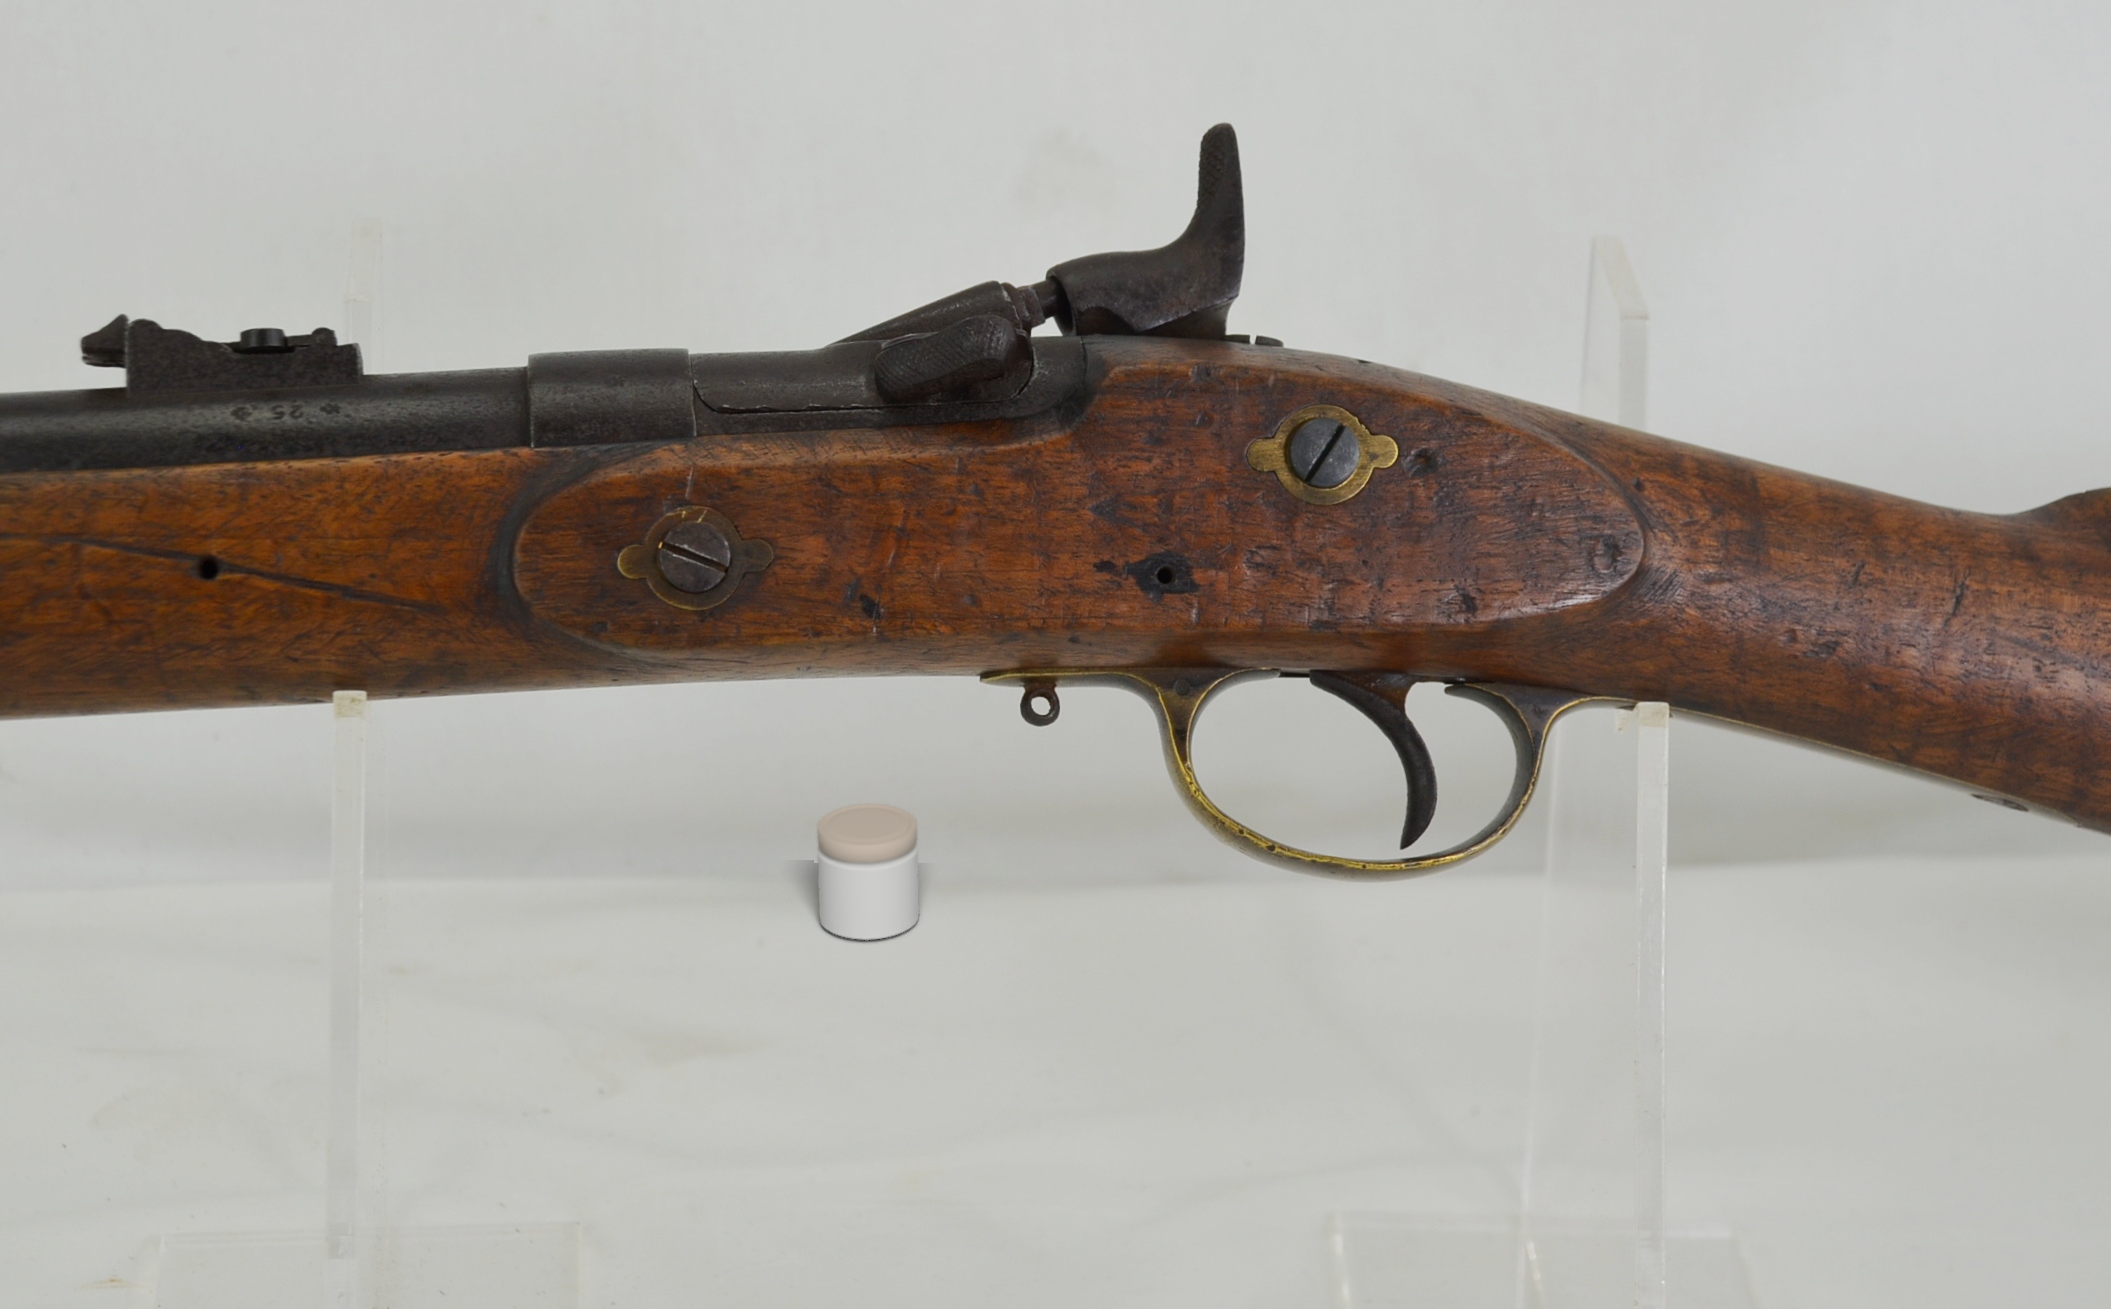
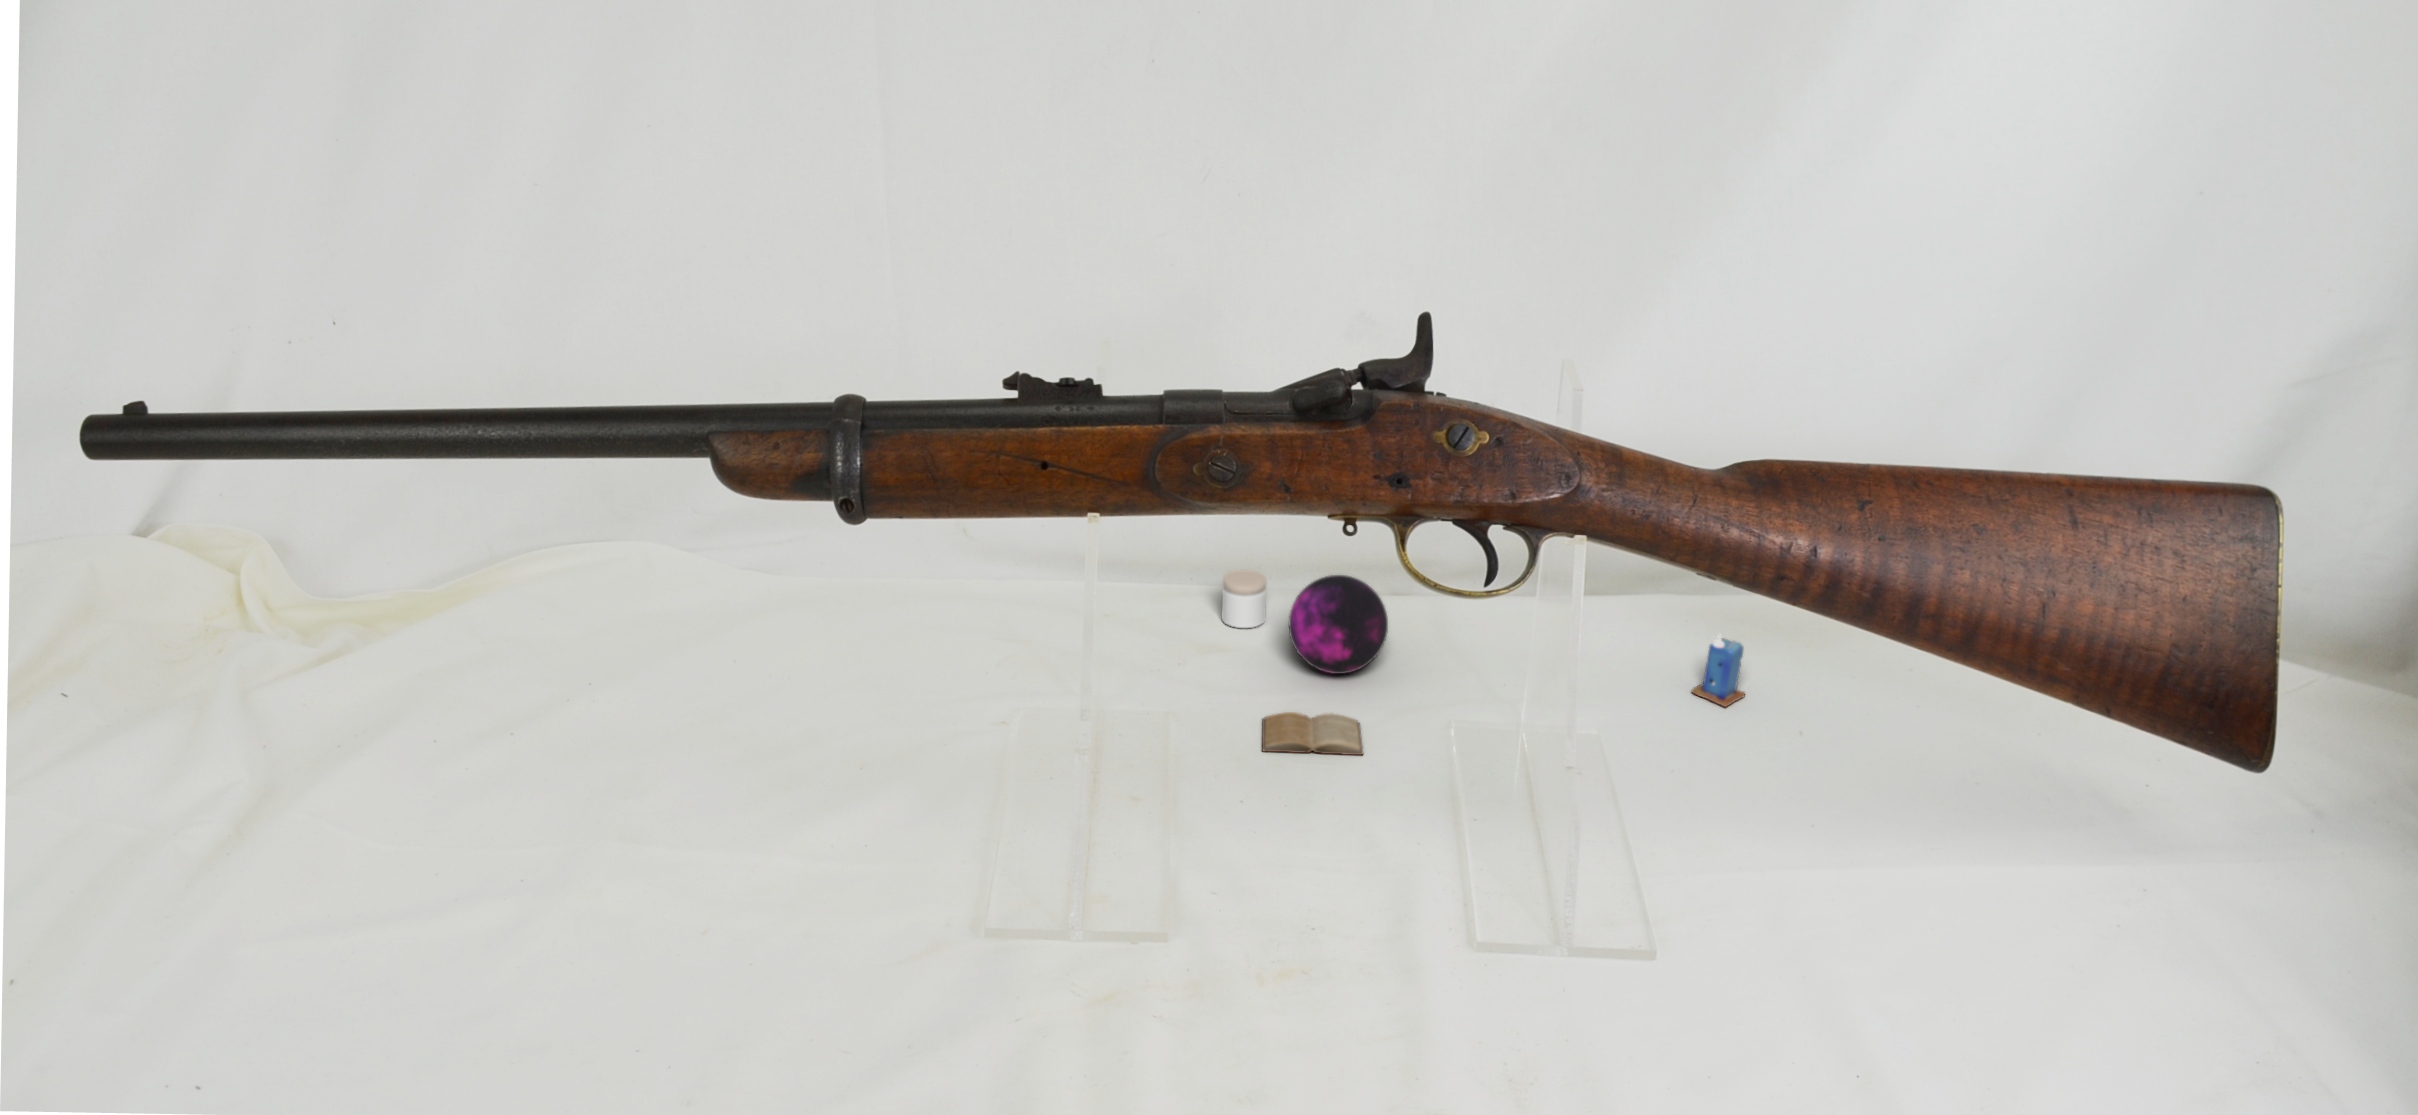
decorative orb: none [960,811,1191,1046] -> present [1289,575,1388,674]
candle: none [1900,916,2025,1089] -> present [1692,636,1745,707]
book: none [884,1152,1135,1263] -> present [1262,712,1363,755]

